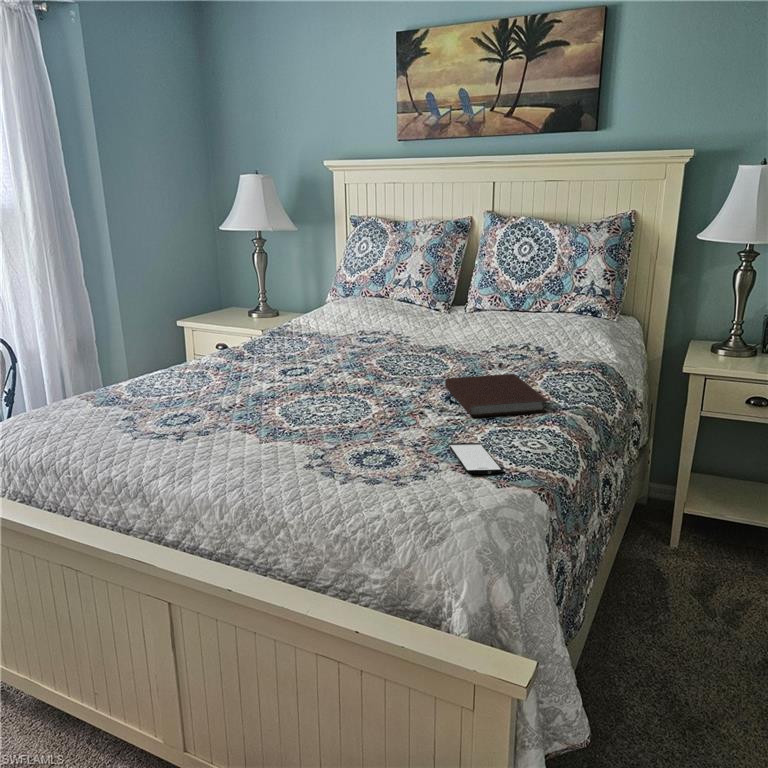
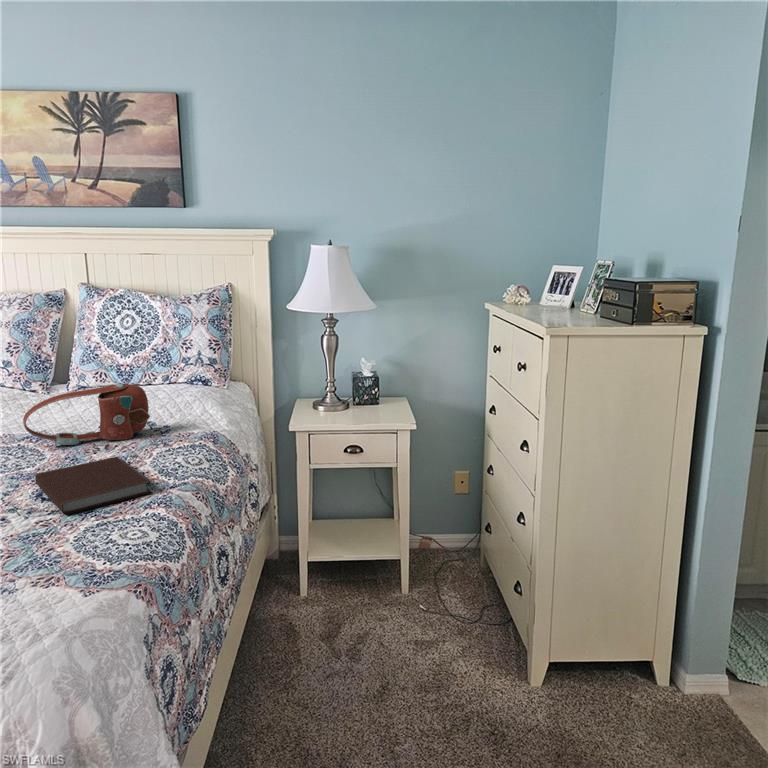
handbag: none [435,307,544,360] -> present [23,384,150,445]
smartphone: present [448,443,501,474] -> none [30,545,93,586]

